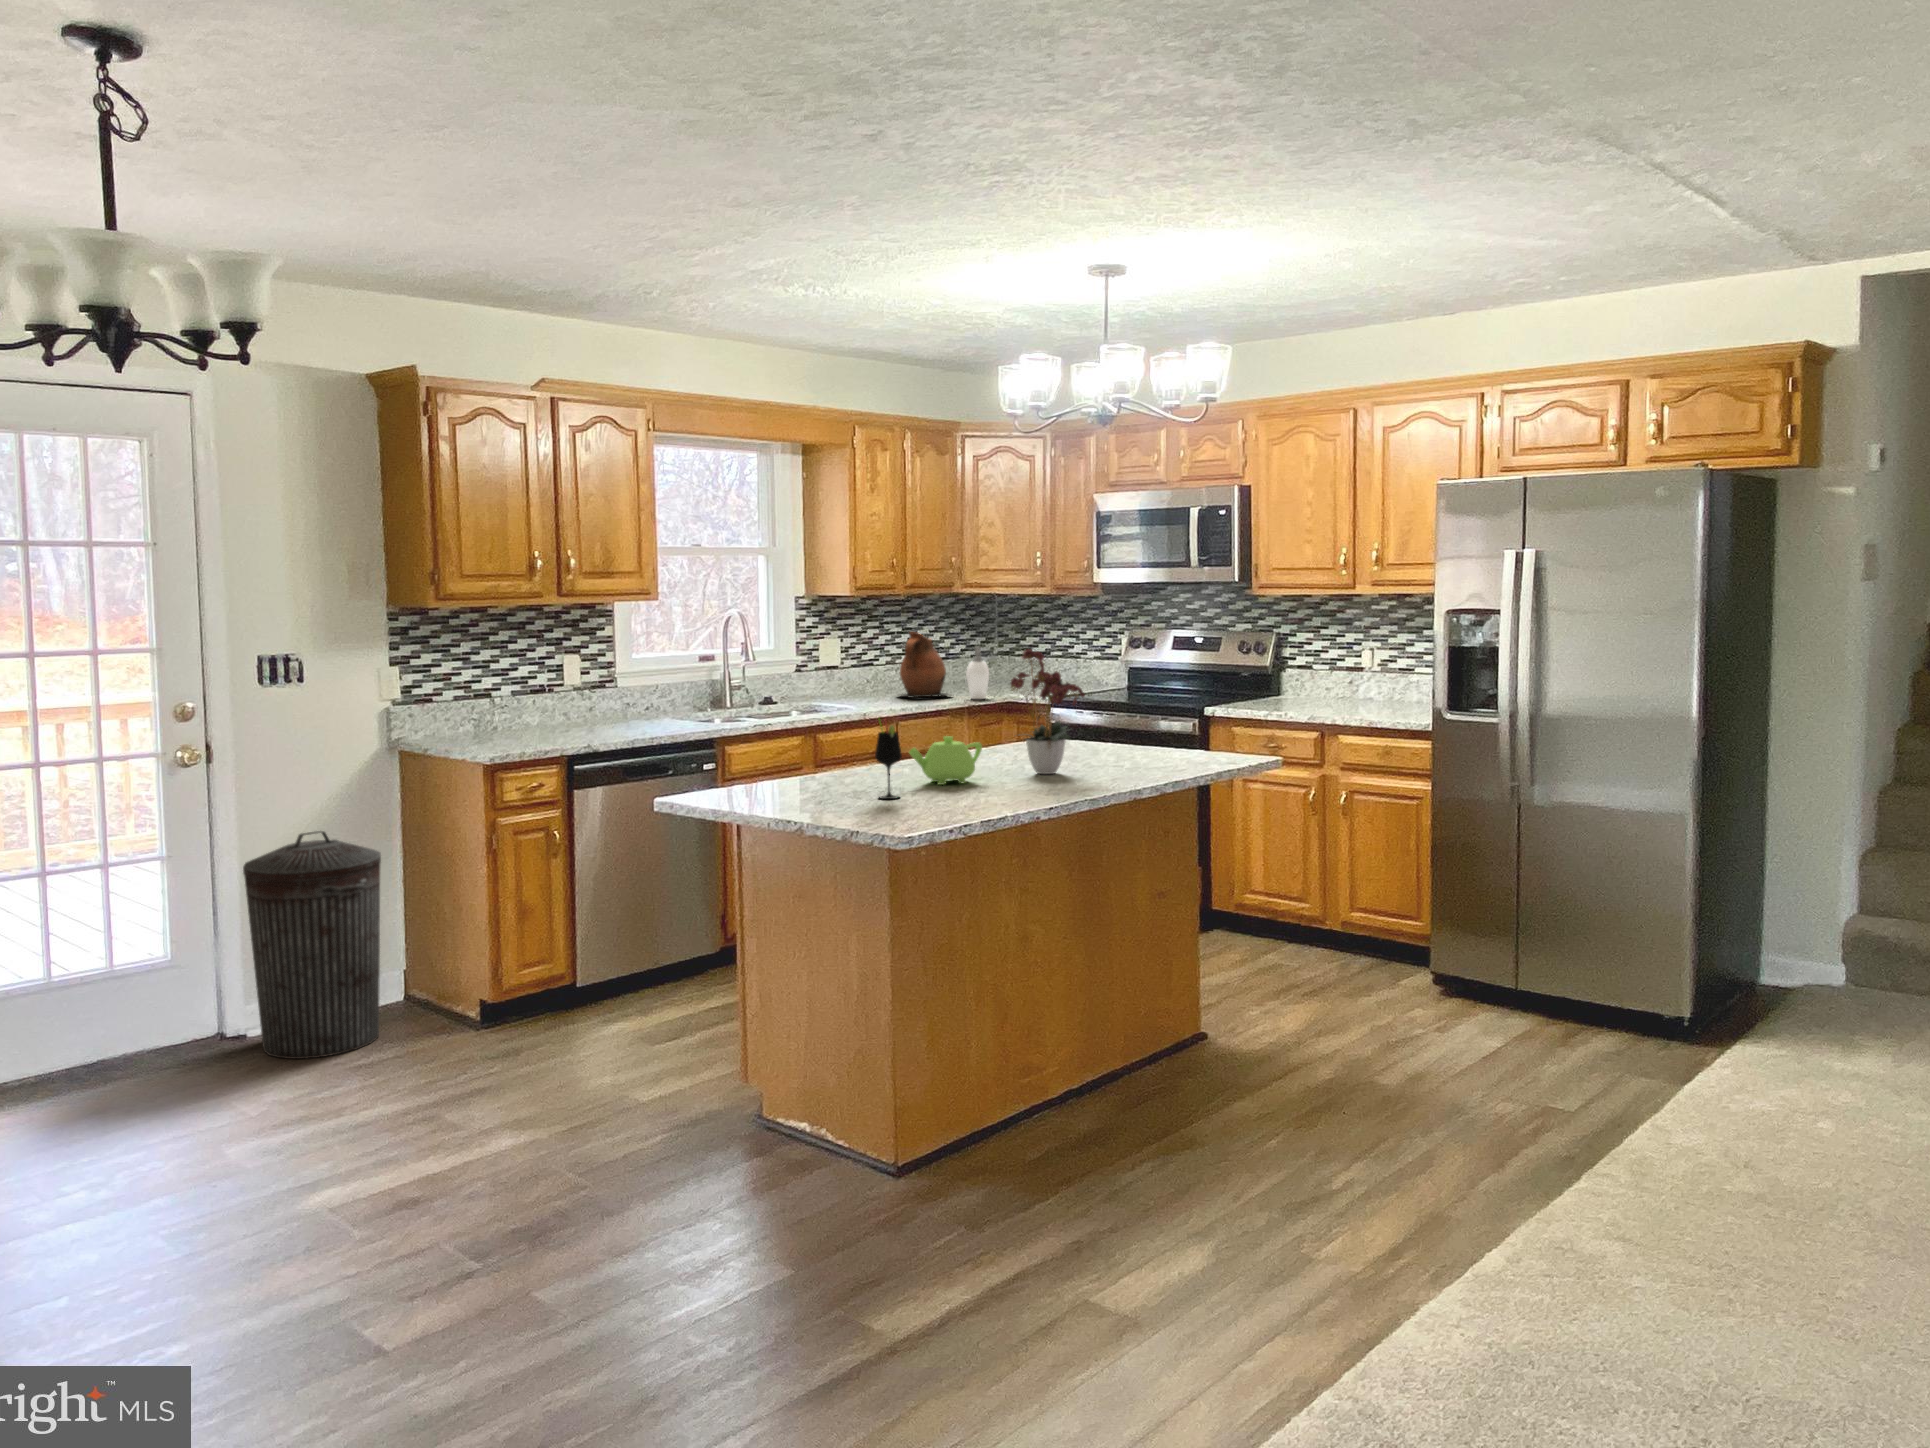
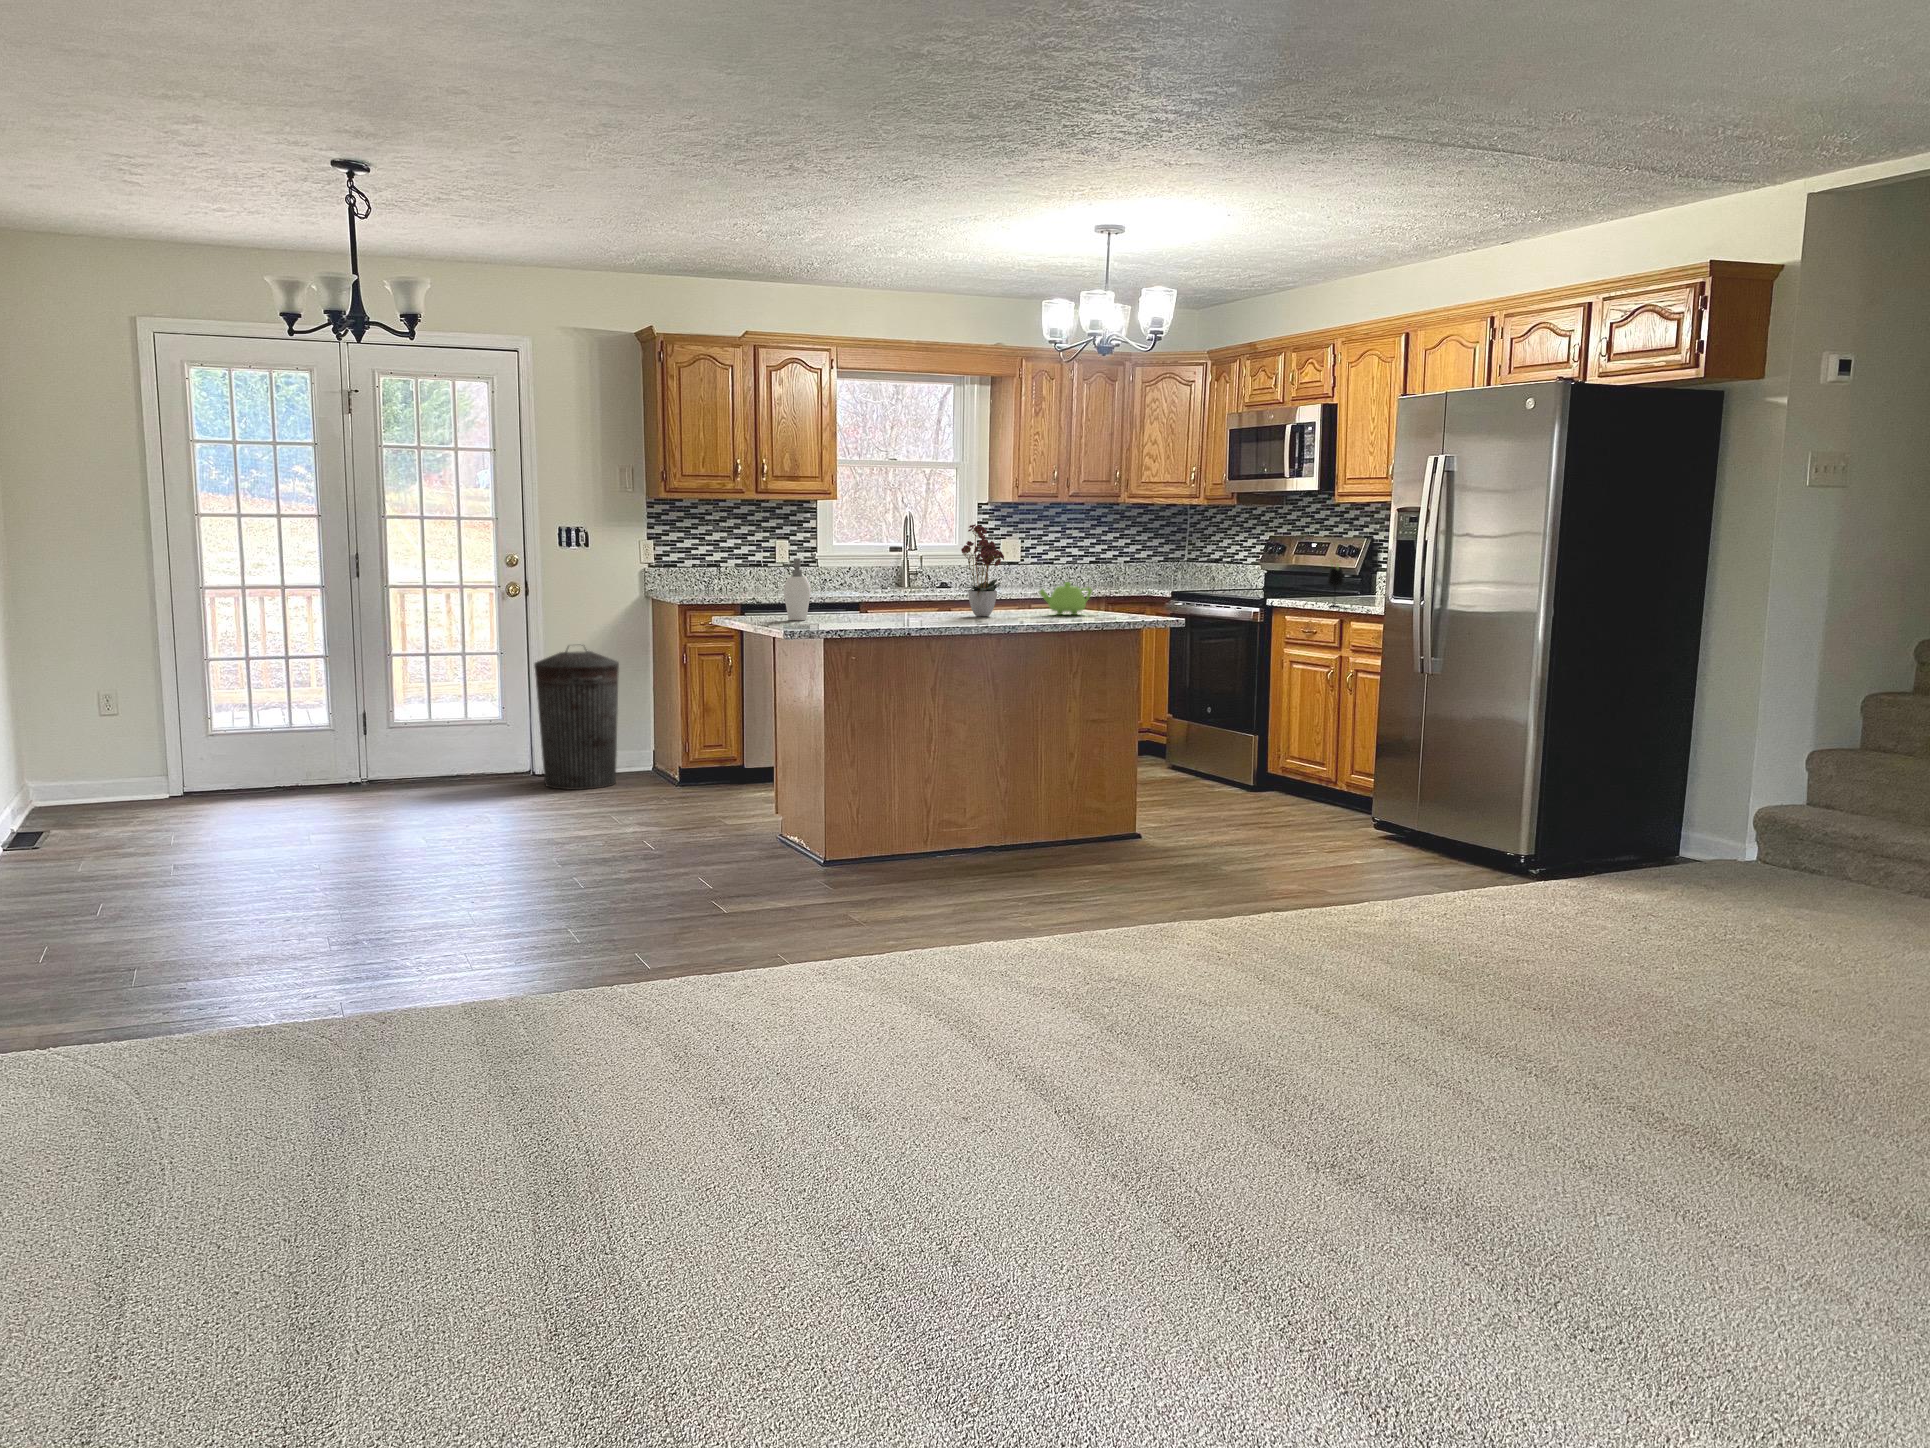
ceramic pitcher: present [900,632,952,698] -> none [1052,533,1099,588]
soap dispenser: present [966,646,989,699] -> present [784,558,811,620]
wine glass: present [875,723,902,799] -> present [1327,564,1344,607]
teapot: present [909,736,982,785] -> present [1039,582,1092,615]

